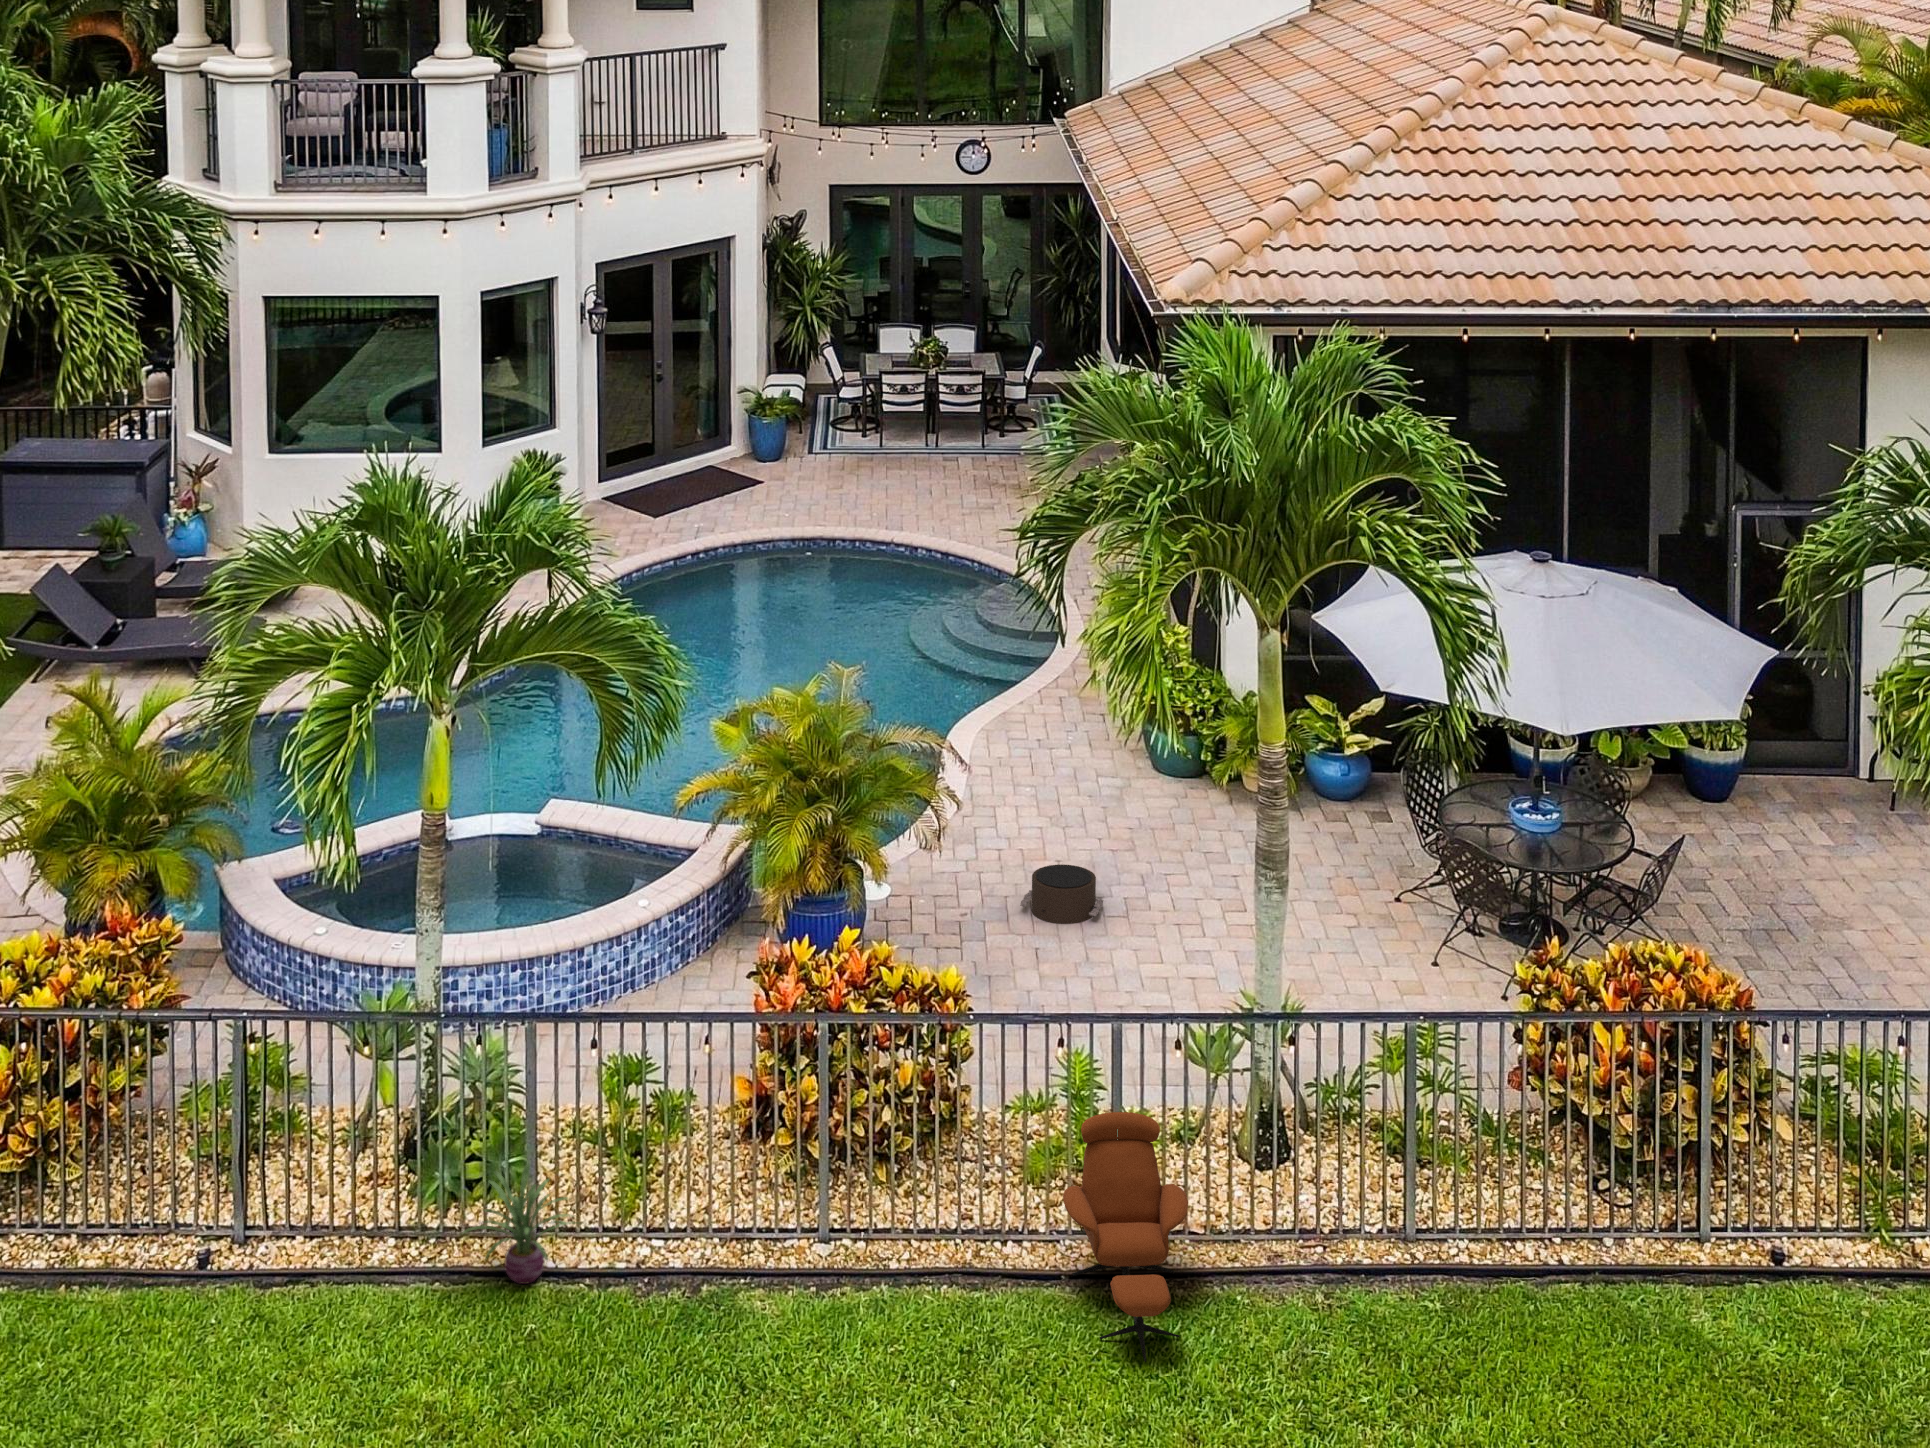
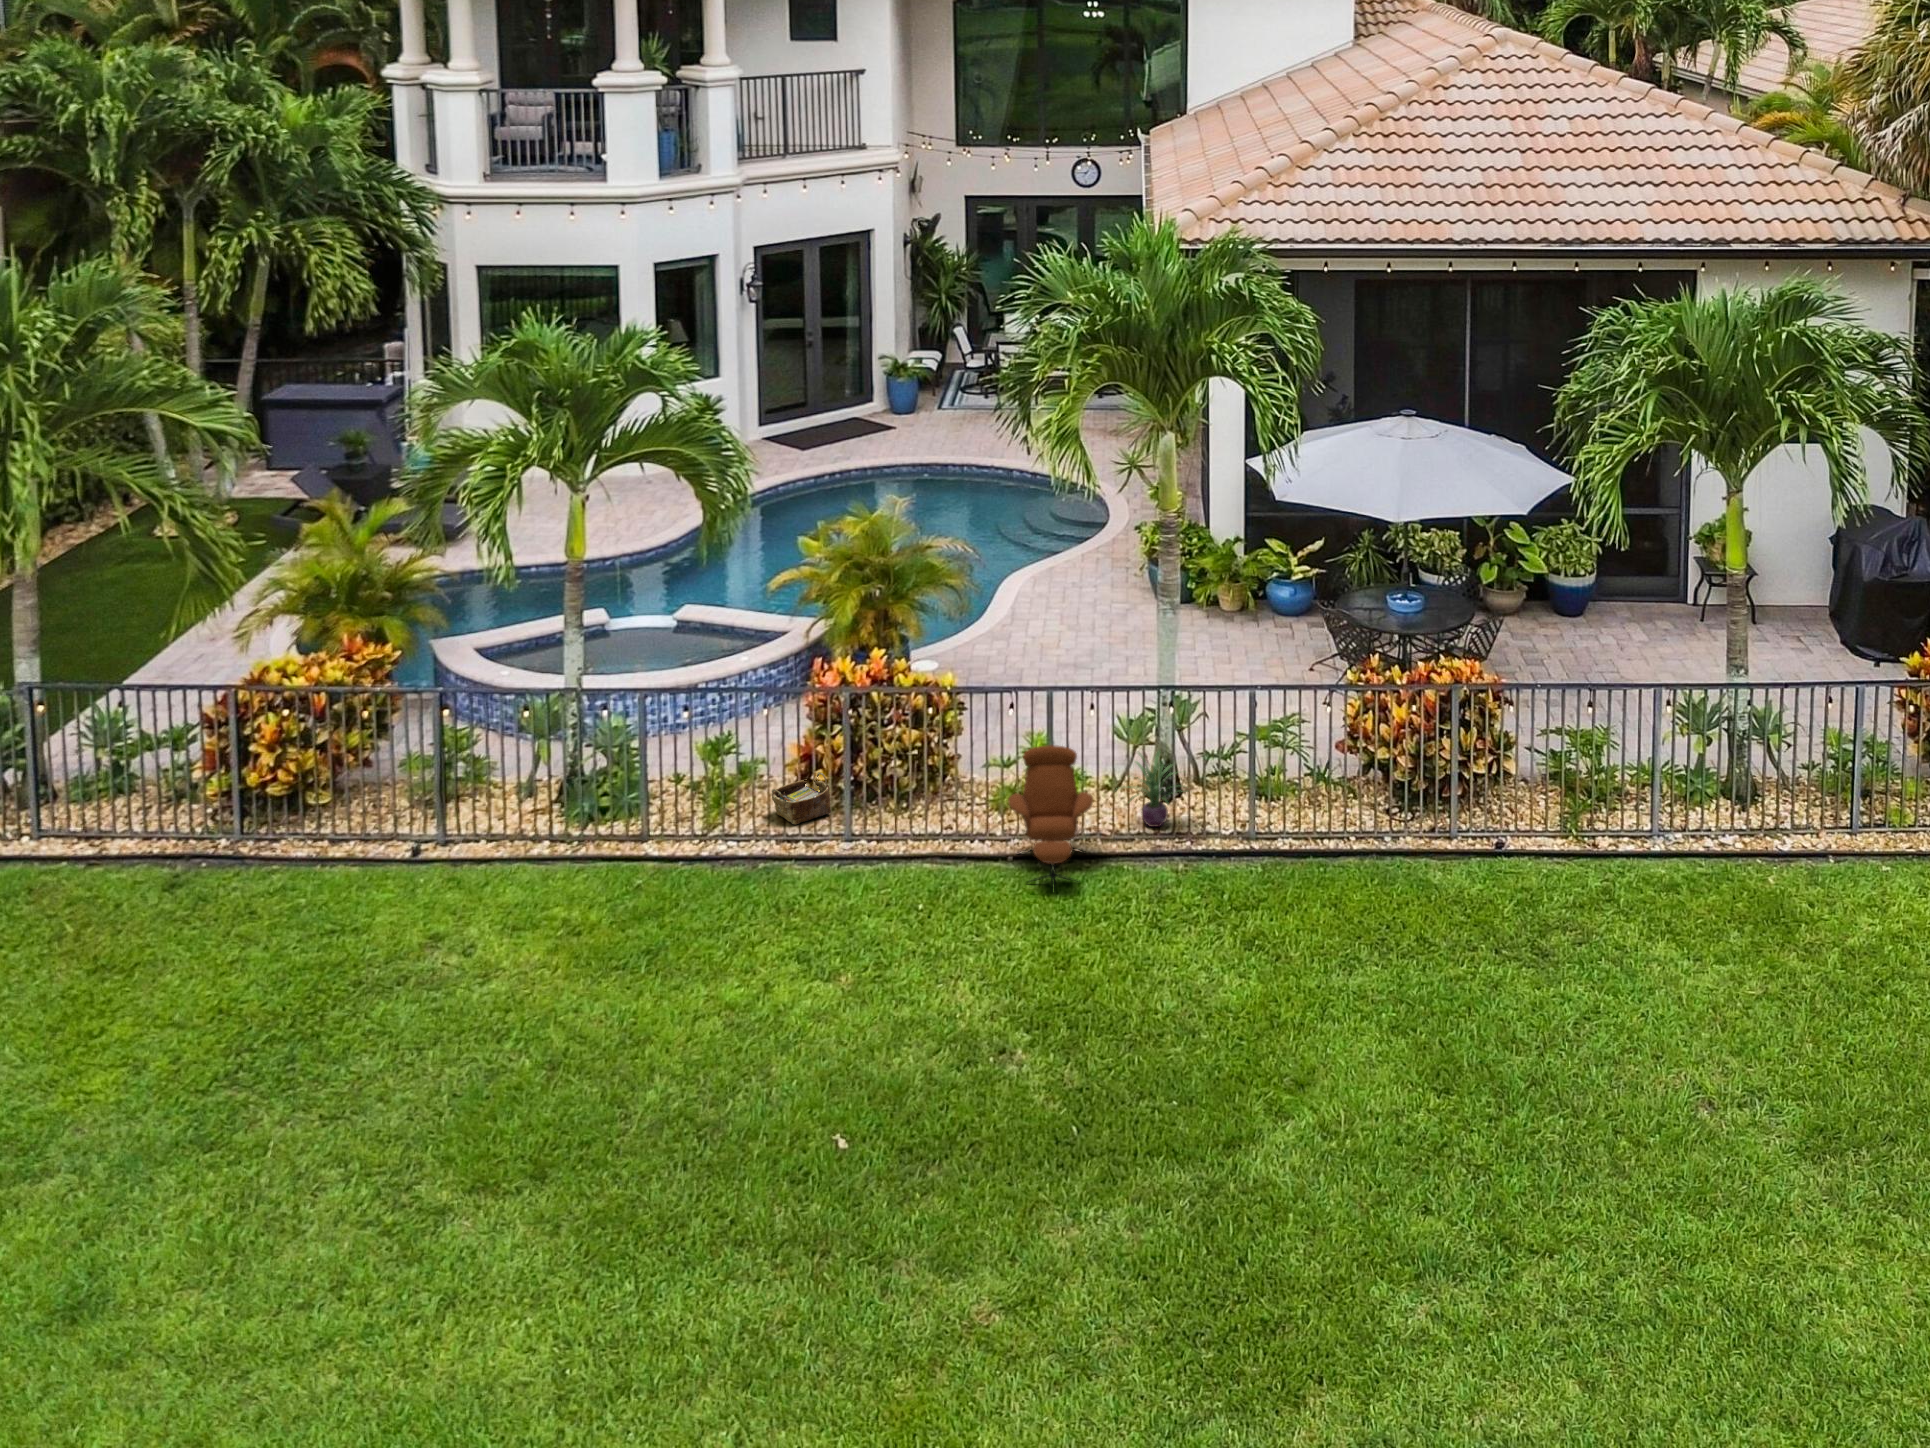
pouf: present [1020,864,1104,924] -> none [1032,649,1095,688]
woven basket: none [709,1125,792,1209] -> present [772,772,831,825]
decorative plant: present [463,1164,578,1284] -> present [1130,751,1175,827]

